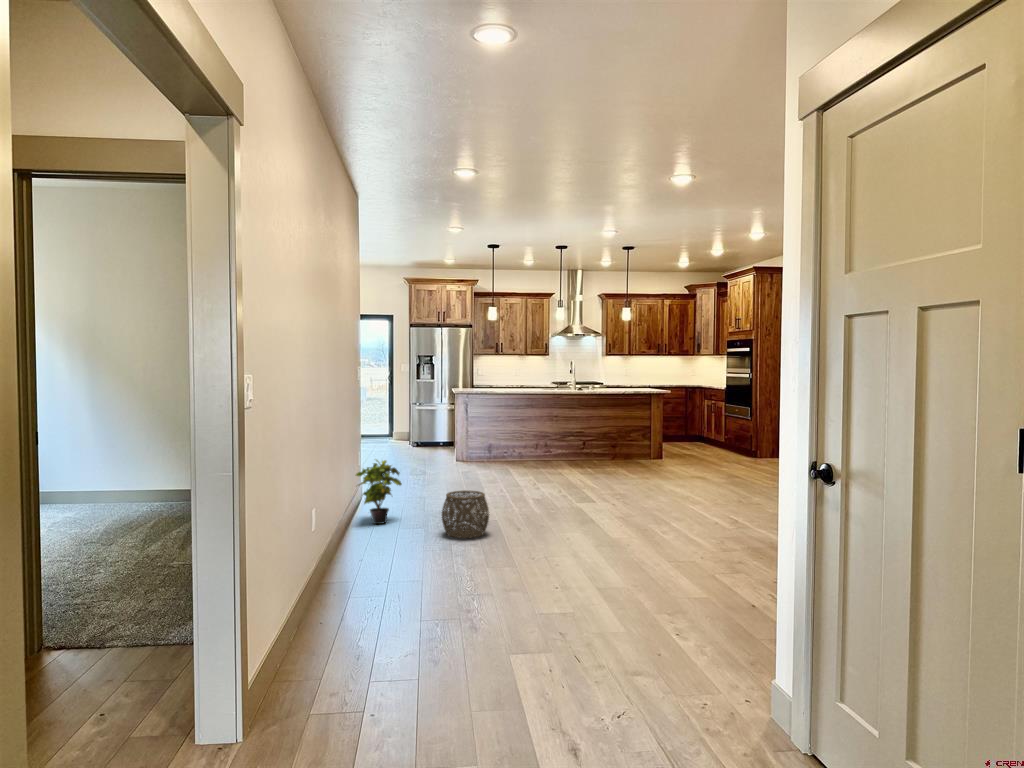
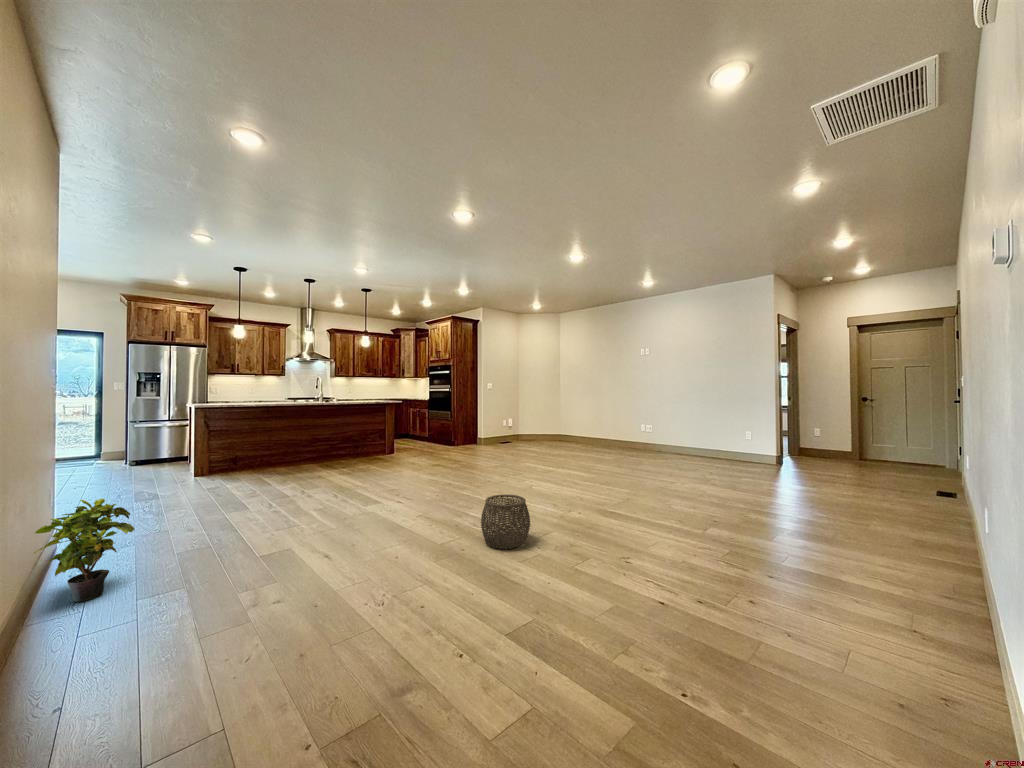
woven basket: present [442,490,489,538] -> present [481,494,530,549]

